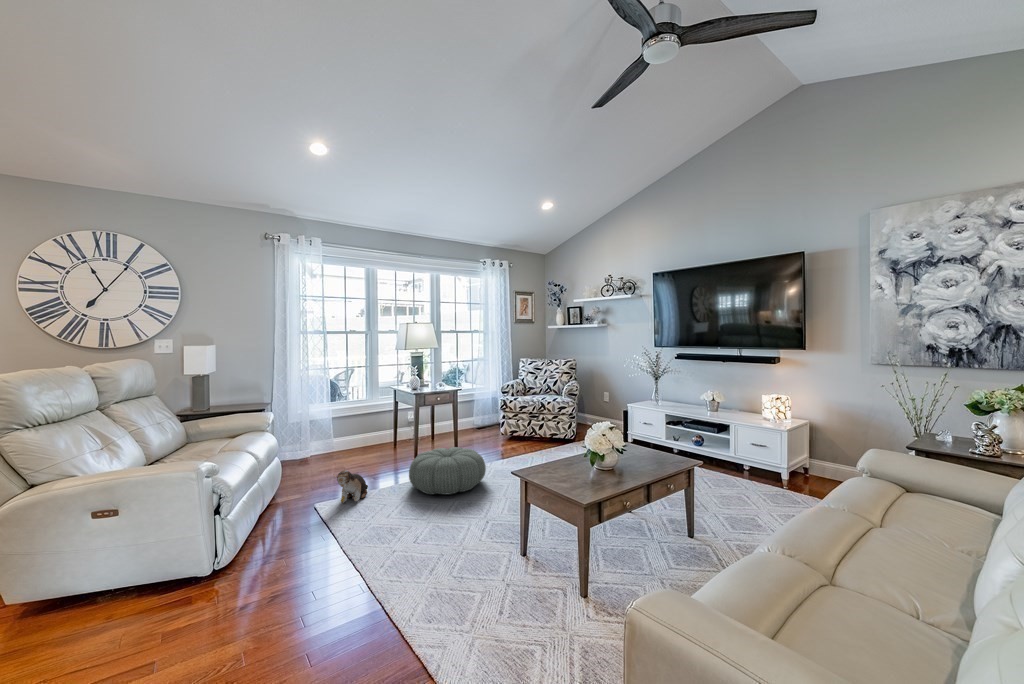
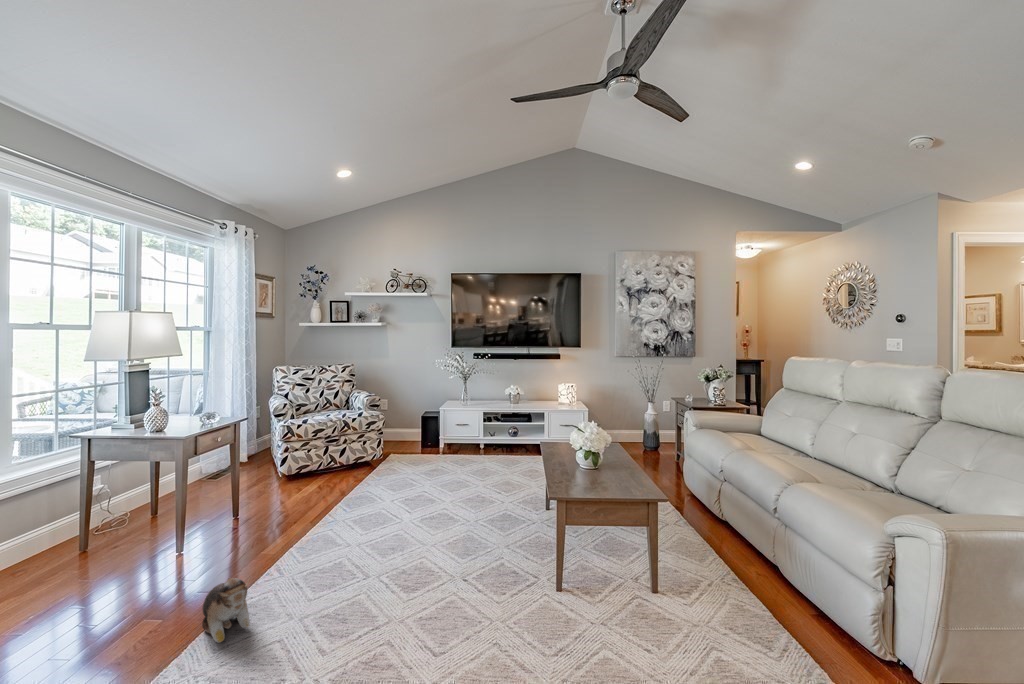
pouf: present [409,447,486,494] -> none [280,492,396,569]

